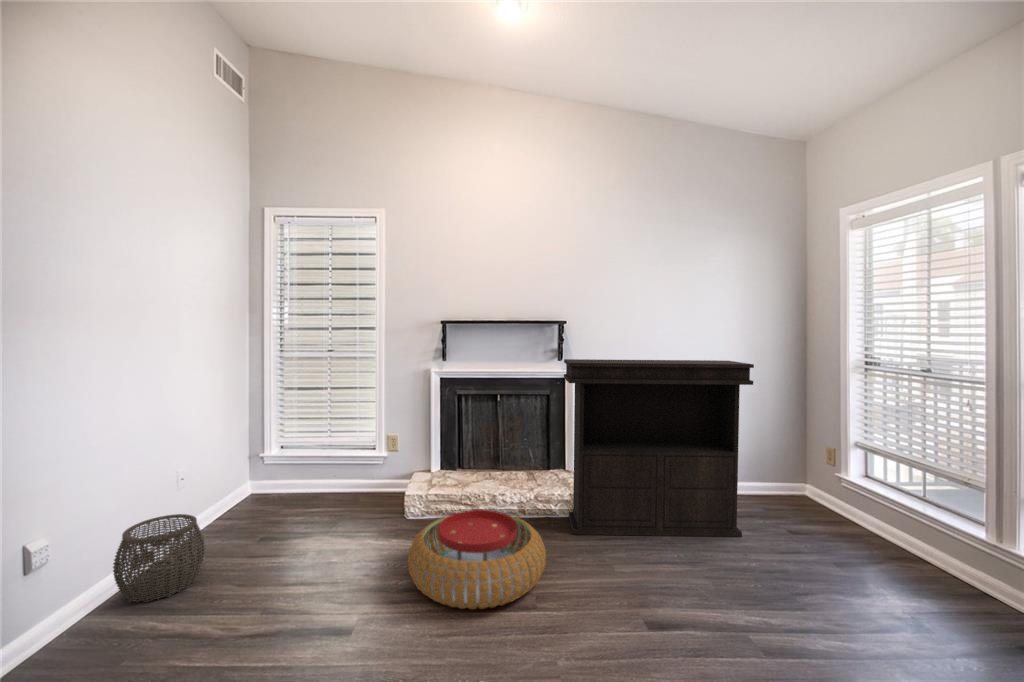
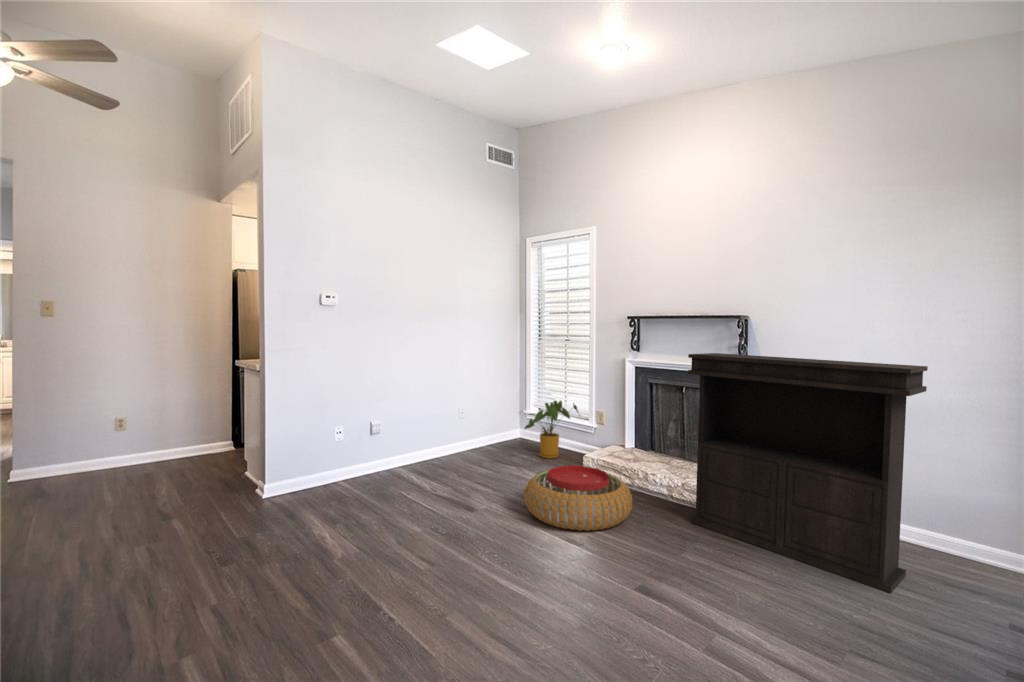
house plant: none [292,431,364,513] -> present [525,401,580,459]
woven basket: present [113,514,205,602] -> none [417,426,458,467]

